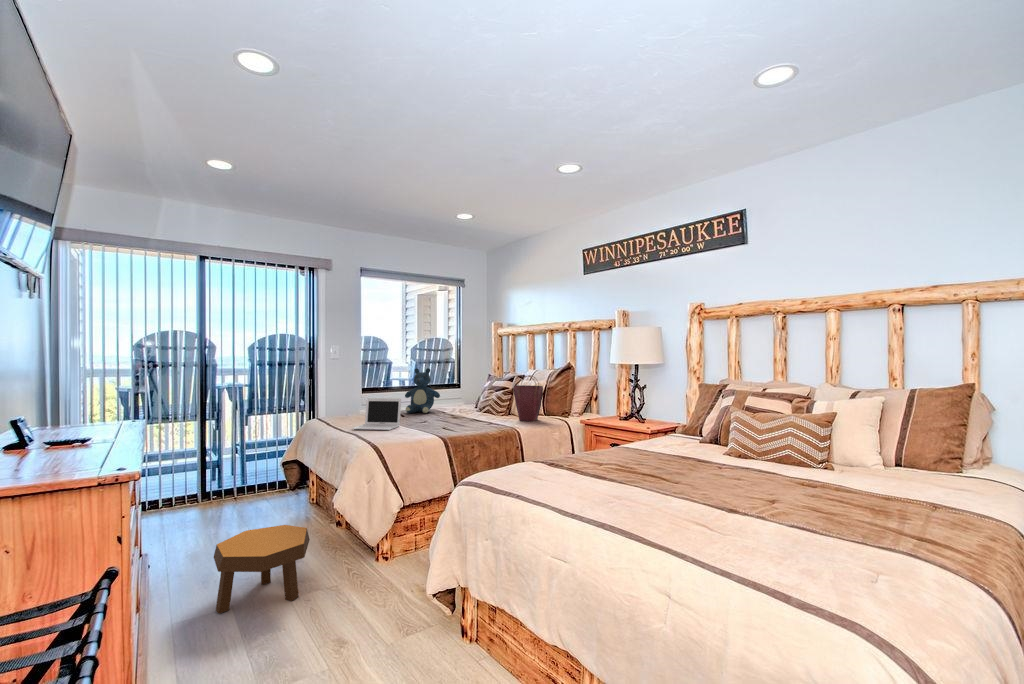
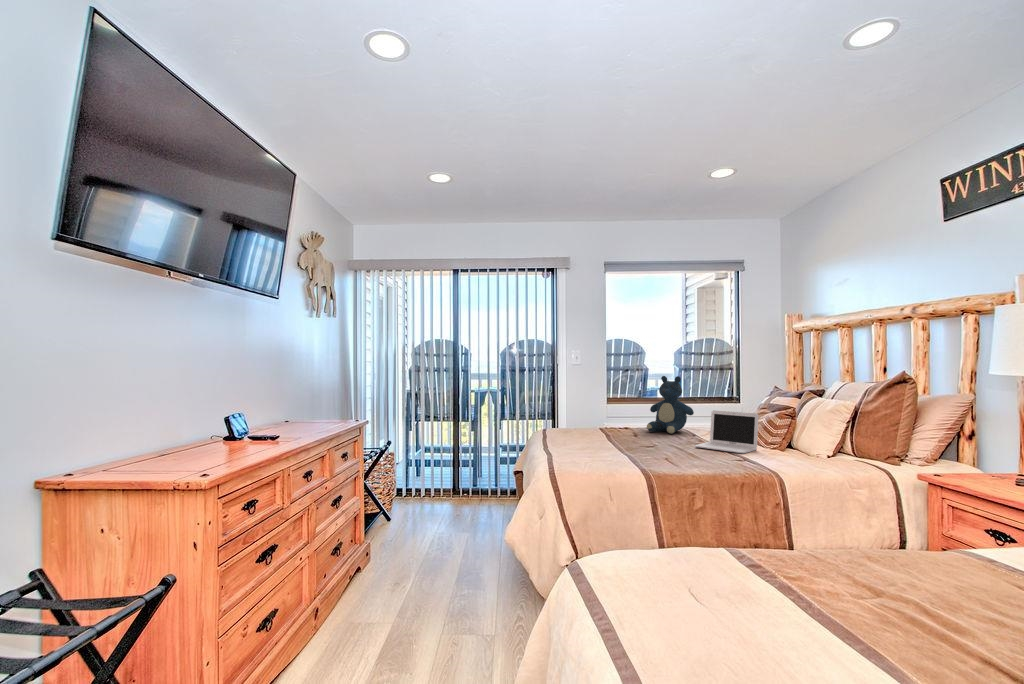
handbag: present [514,375,543,421] -> none [788,391,841,464]
laptop: present [353,398,401,430] -> present [695,410,758,454]
footstool: present [214,525,310,614] -> none [358,544,464,644]

